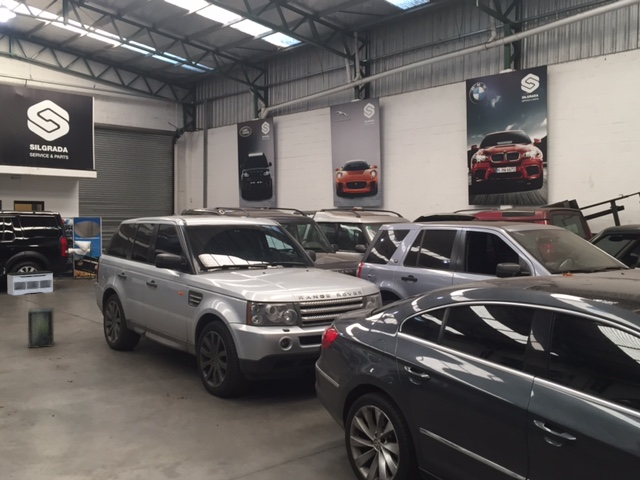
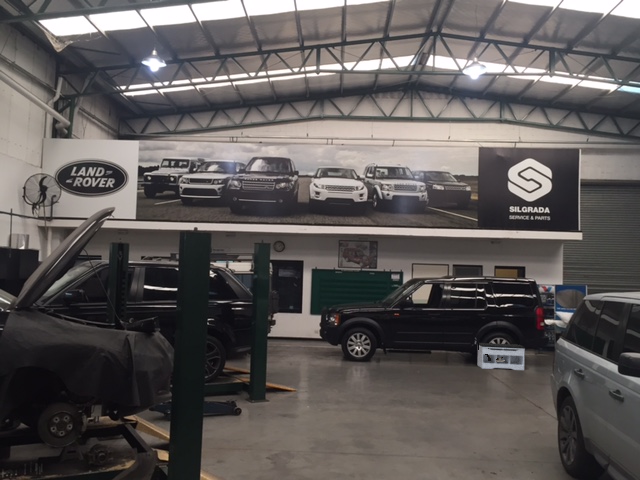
storage box: present [28,308,54,348] -> none [465,404,499,461]

